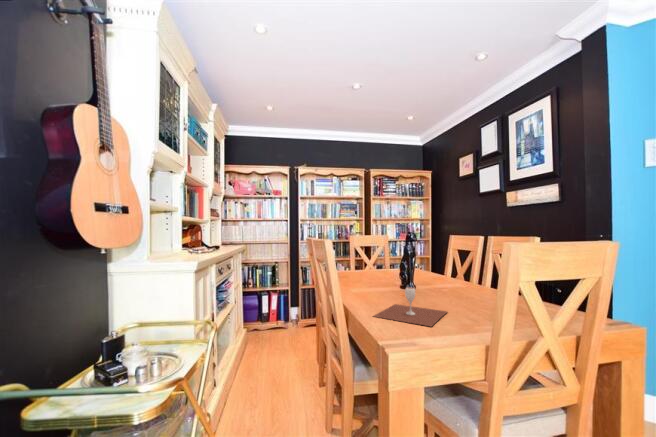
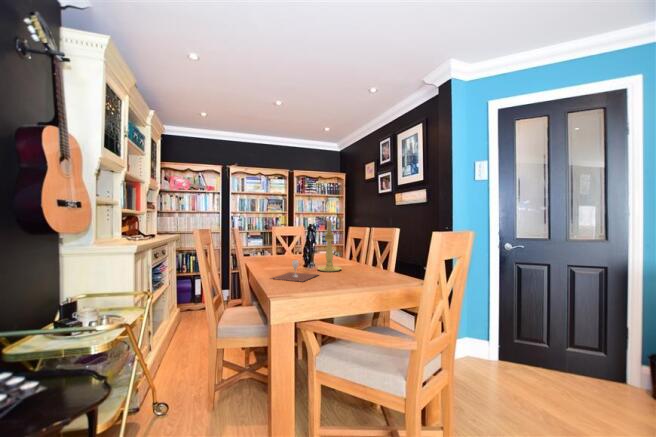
candle holder: none [434,225,475,305] -> present [318,220,341,272]

